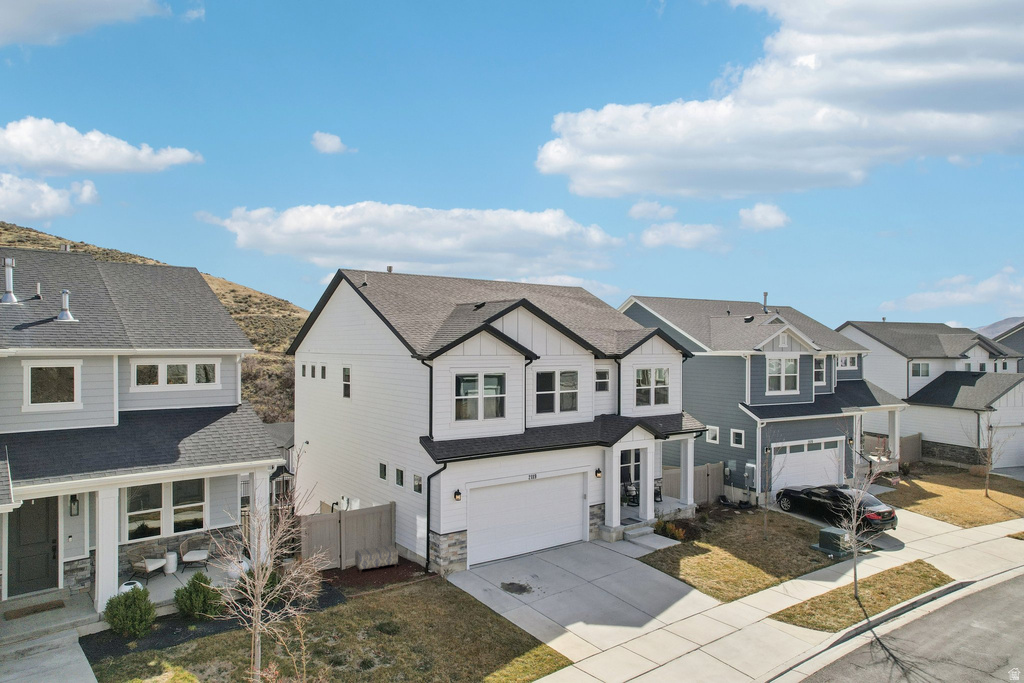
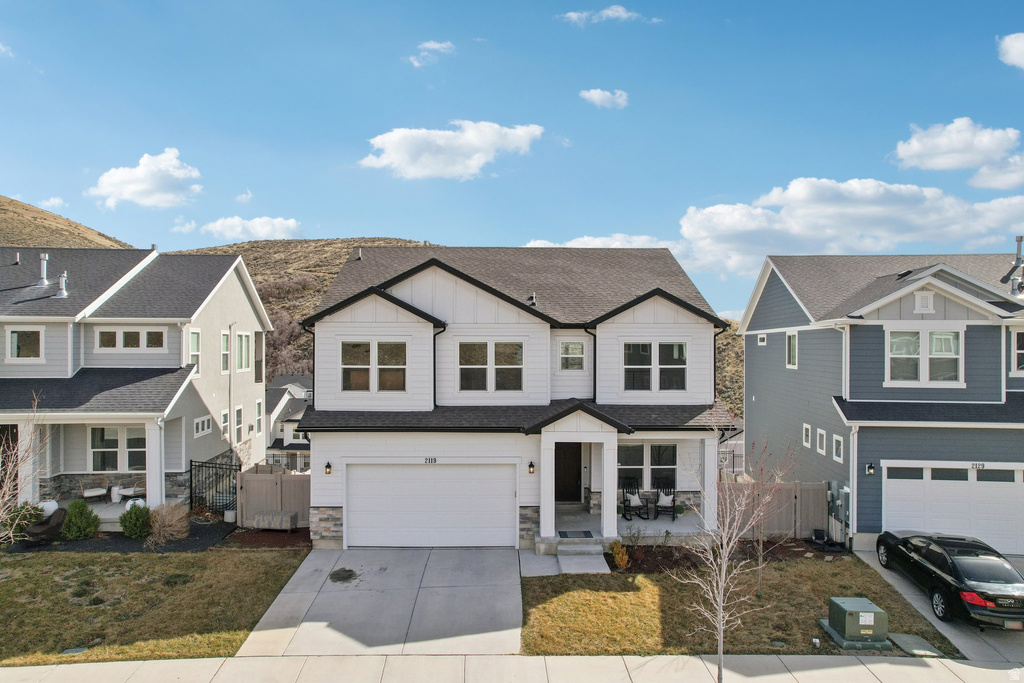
lounge chair: none [121,589,174,648] -> present [23,507,68,552]

